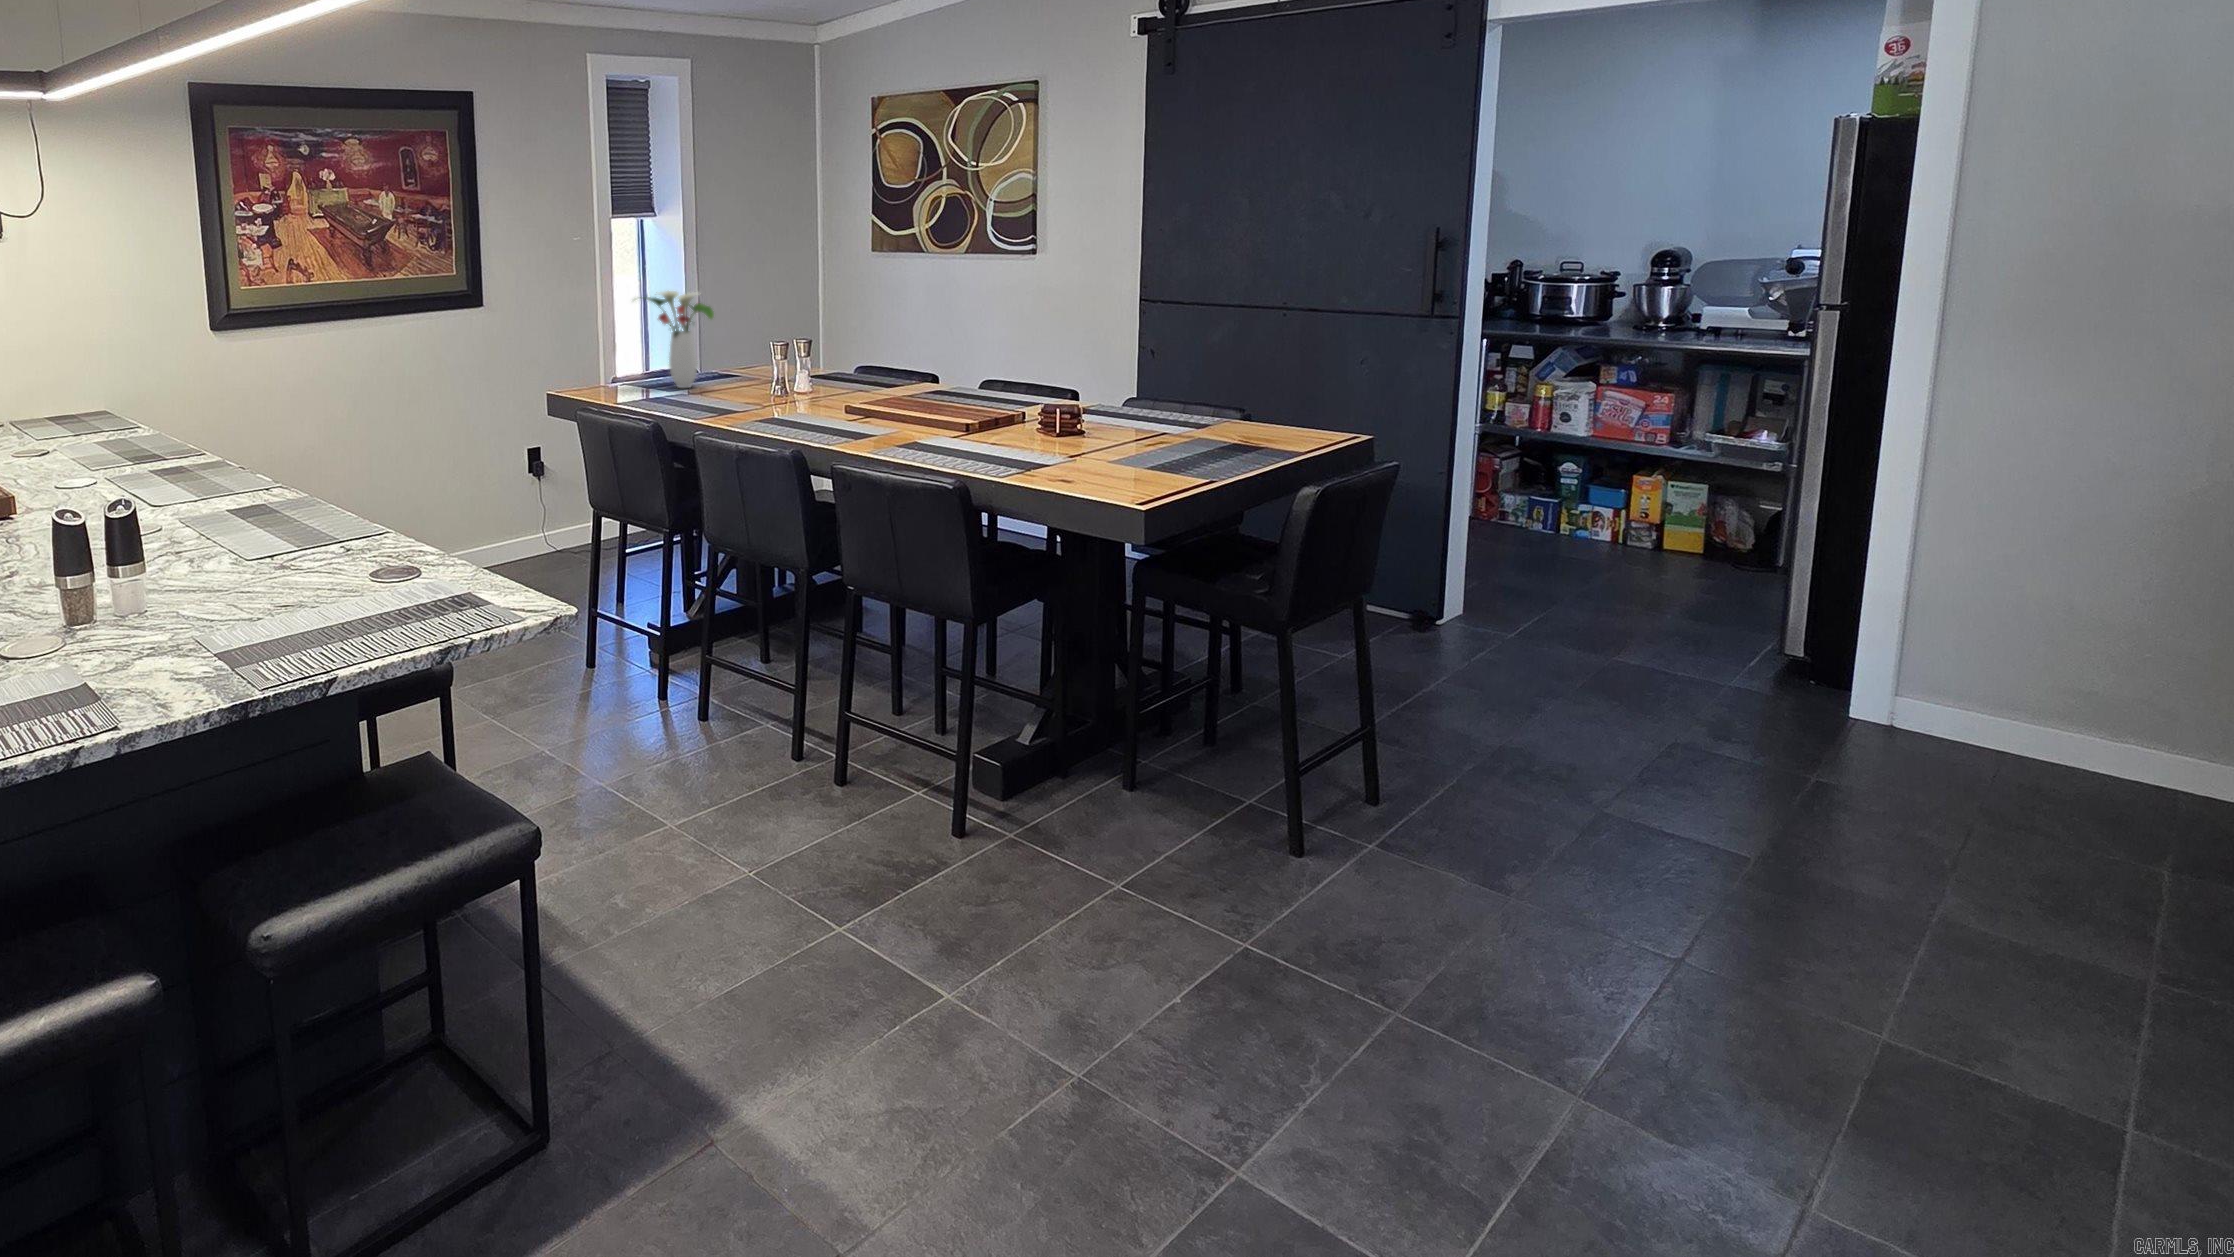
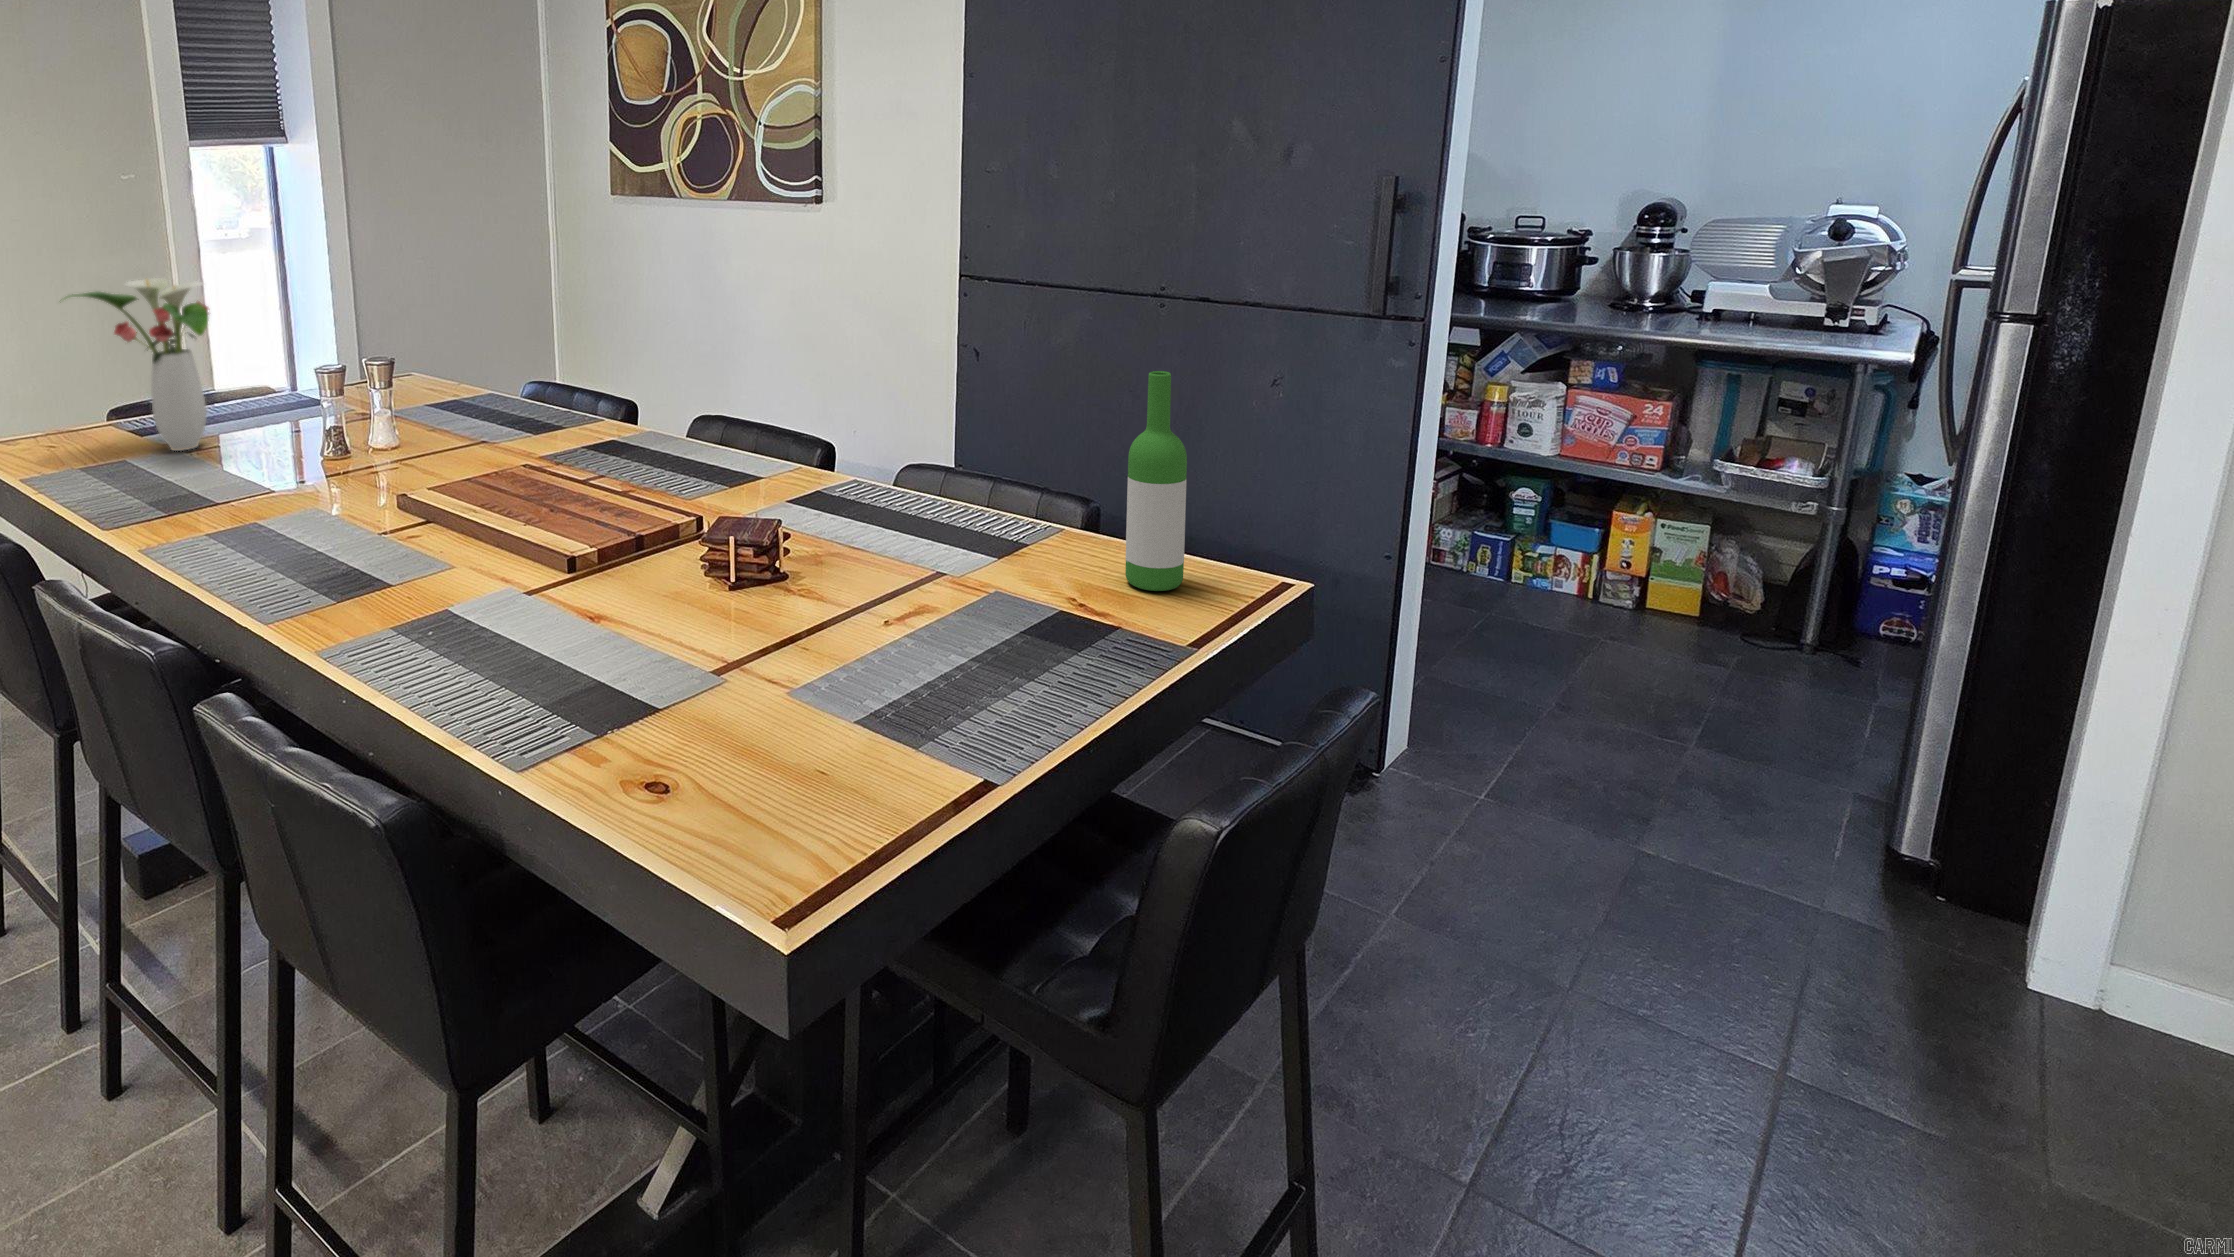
wine bottle: none [1257,323,1290,437] -> present [1125,371,1187,591]

